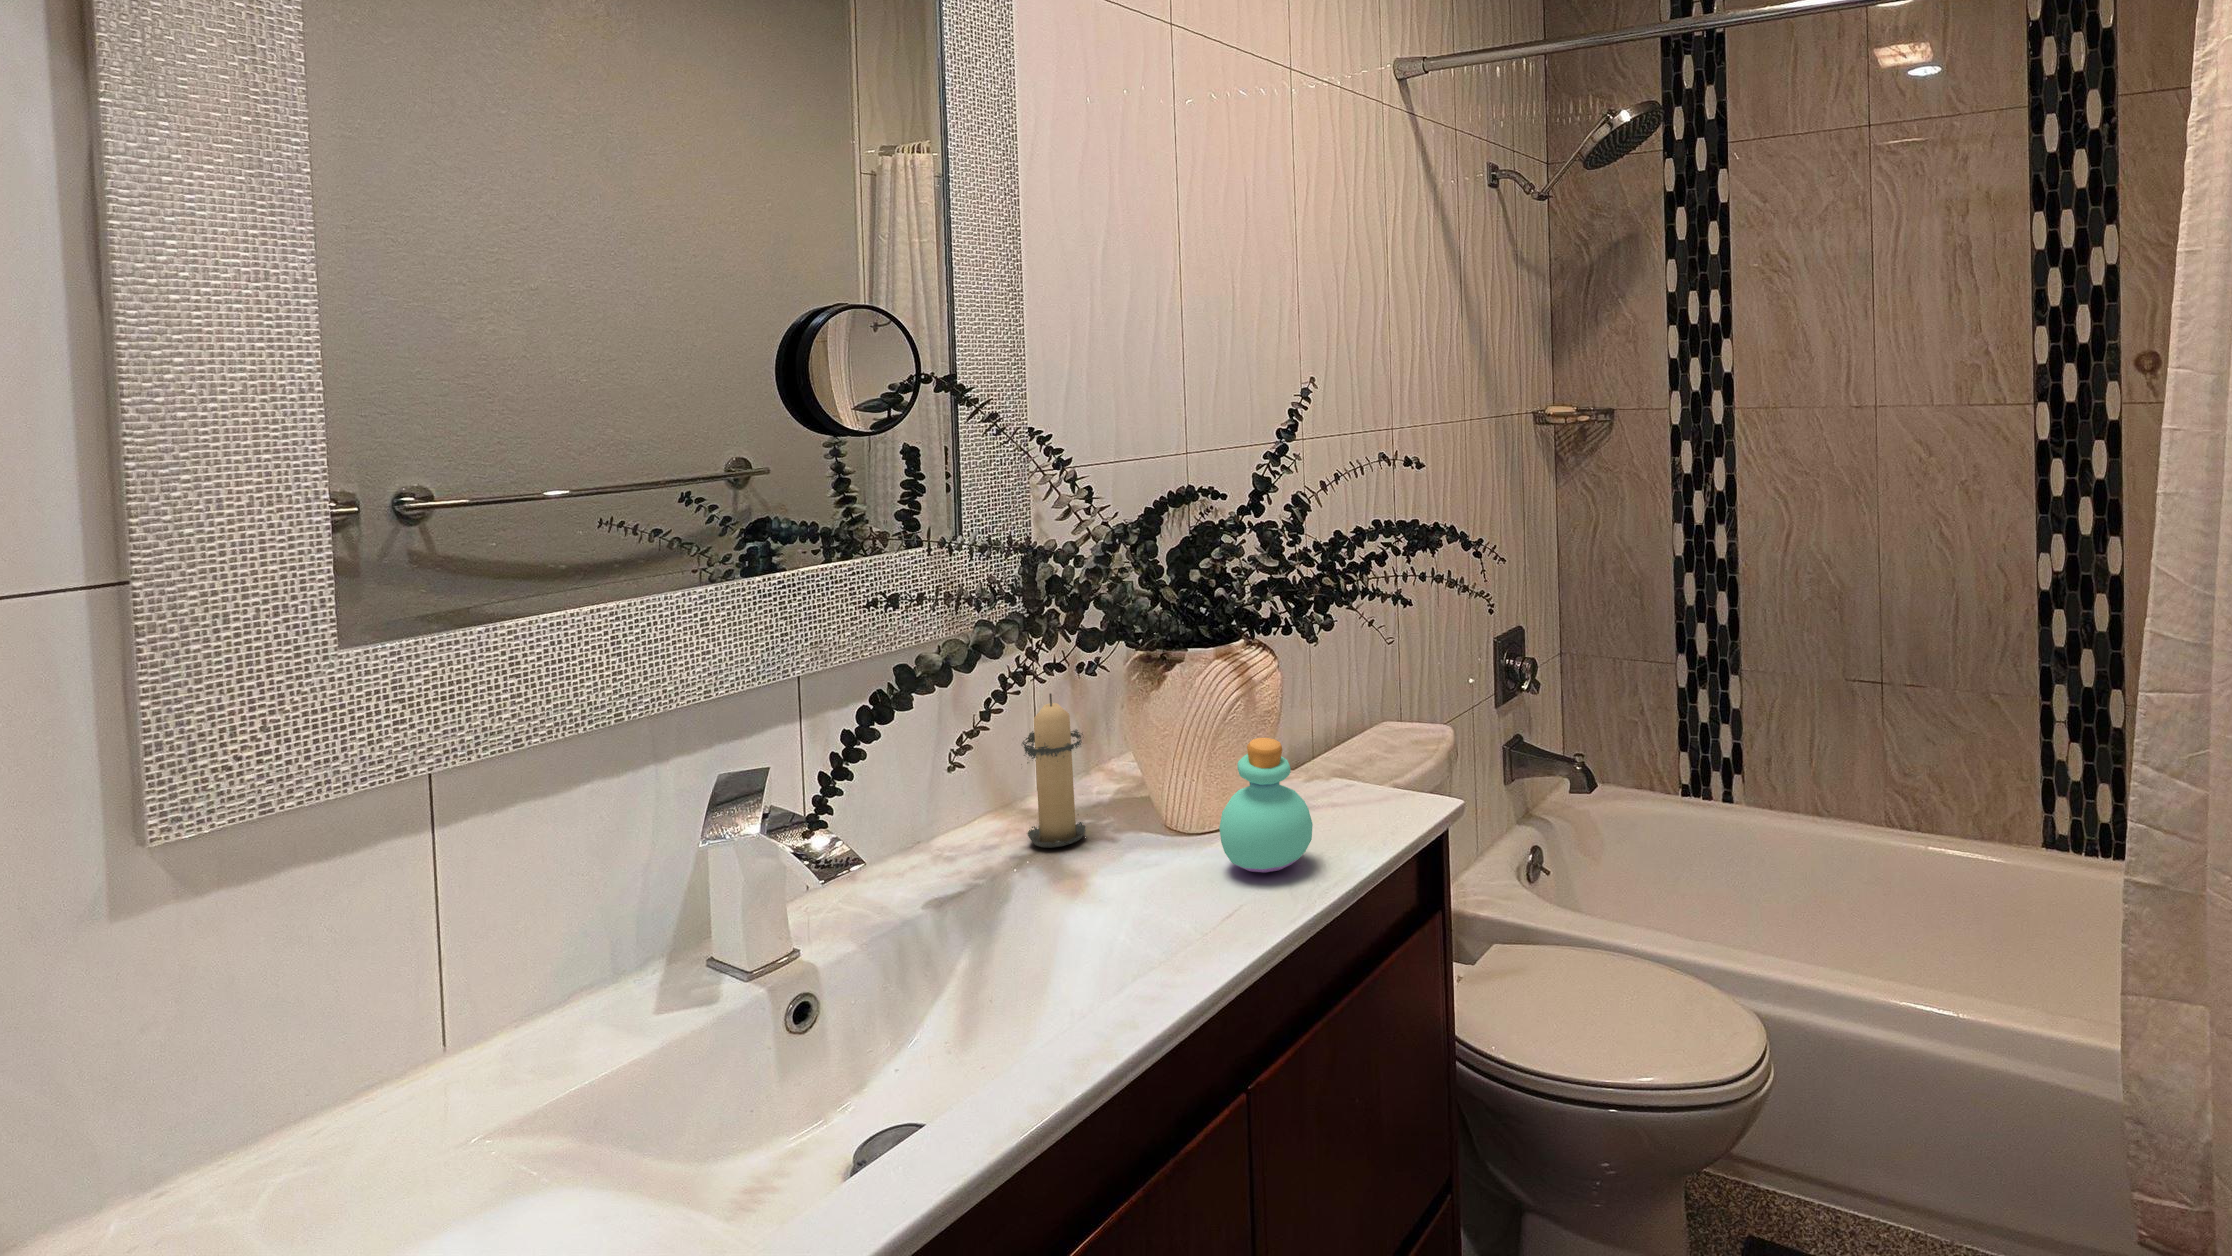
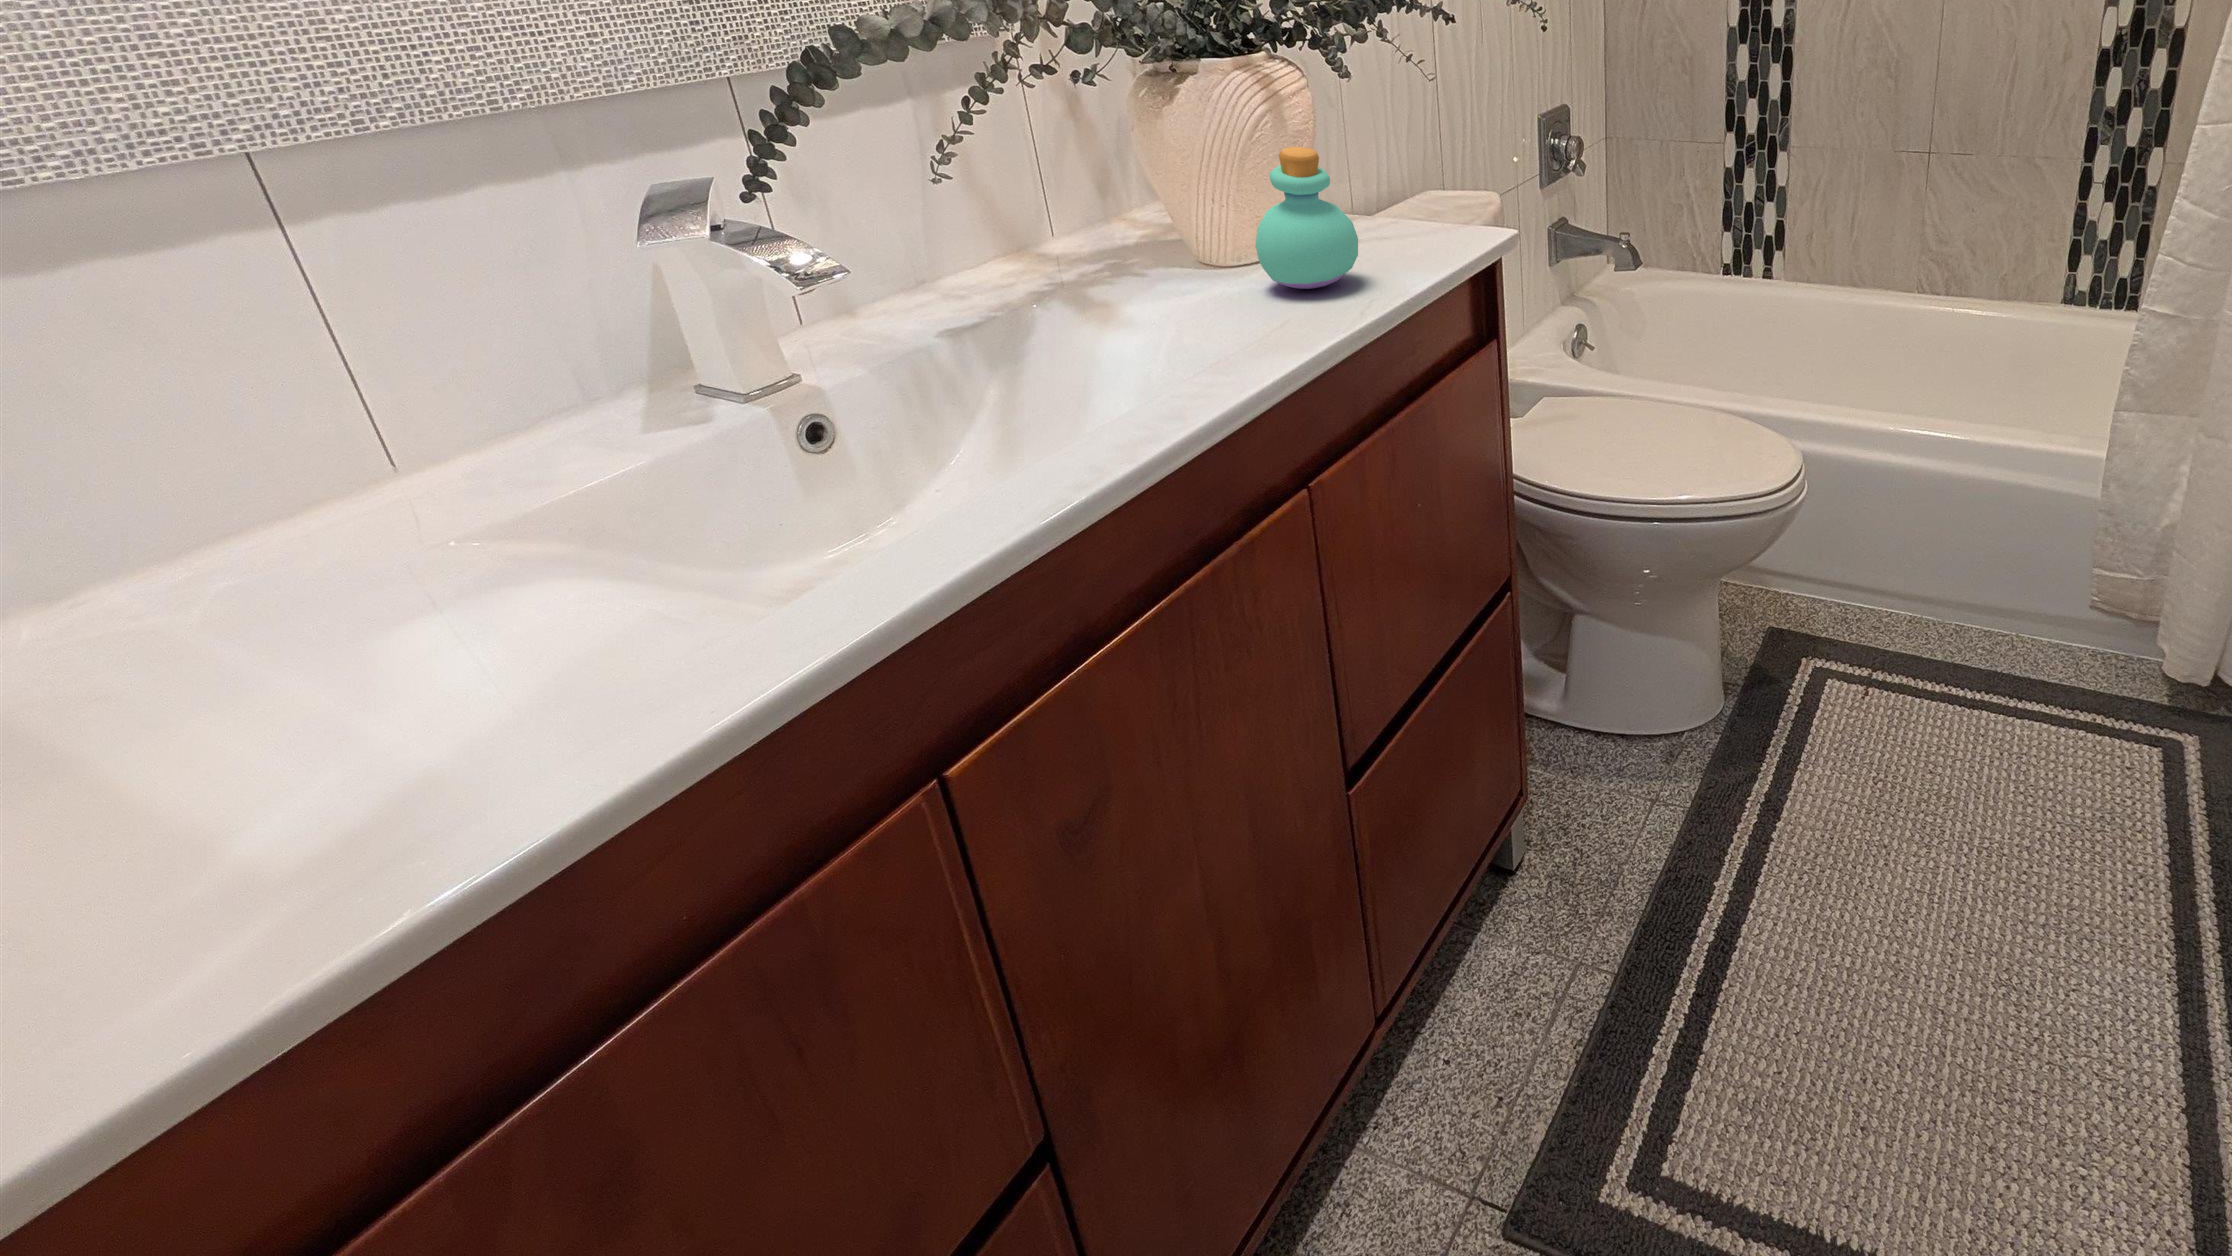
candle: present [1022,693,1085,848] -> none [1014,110,1116,281]

